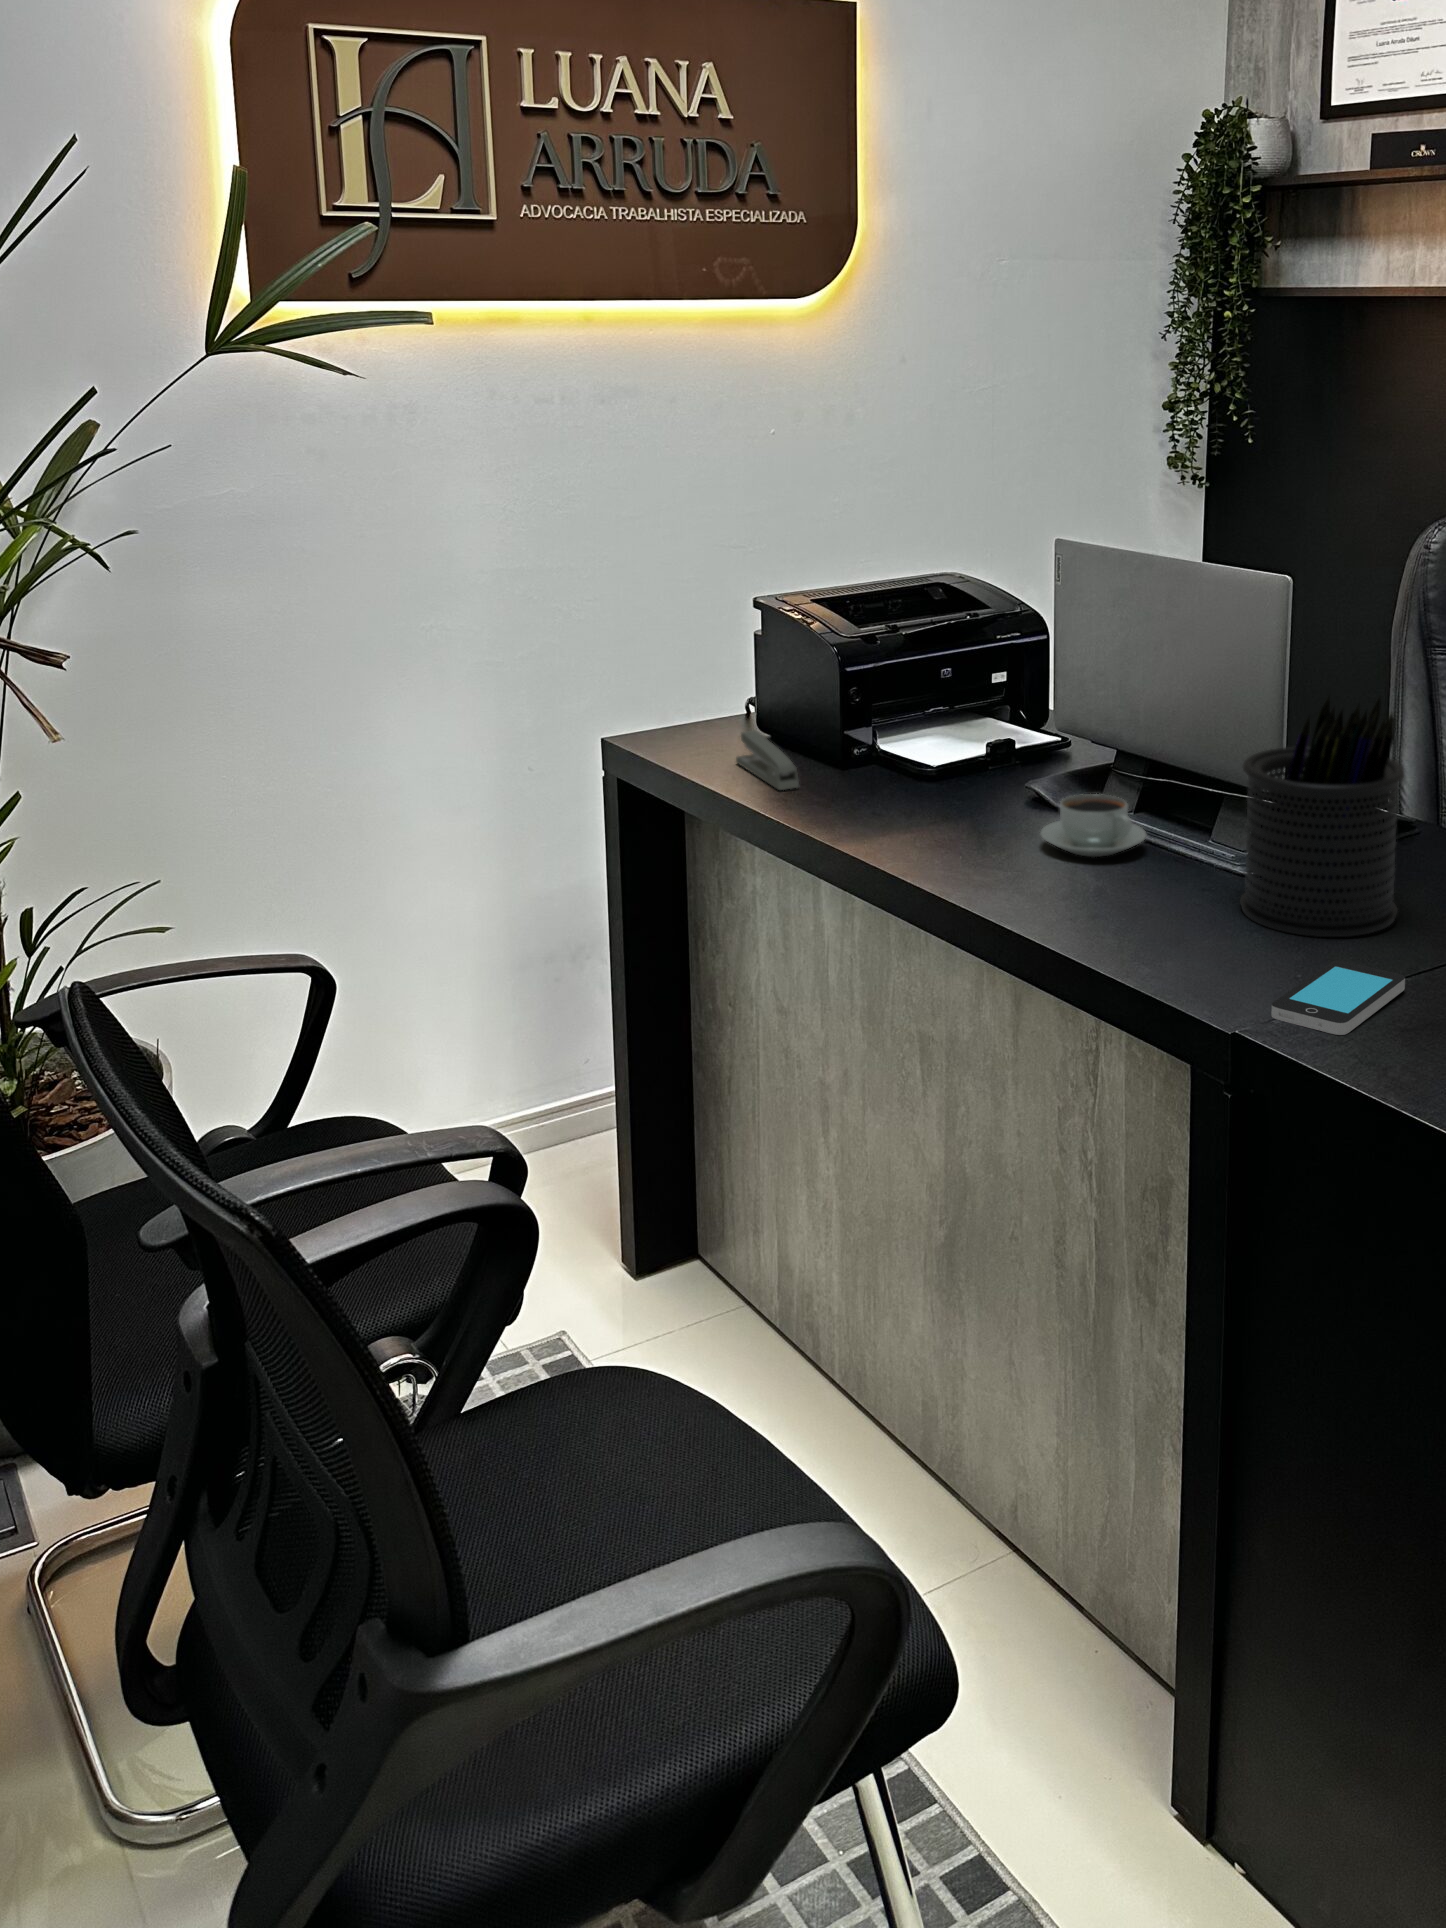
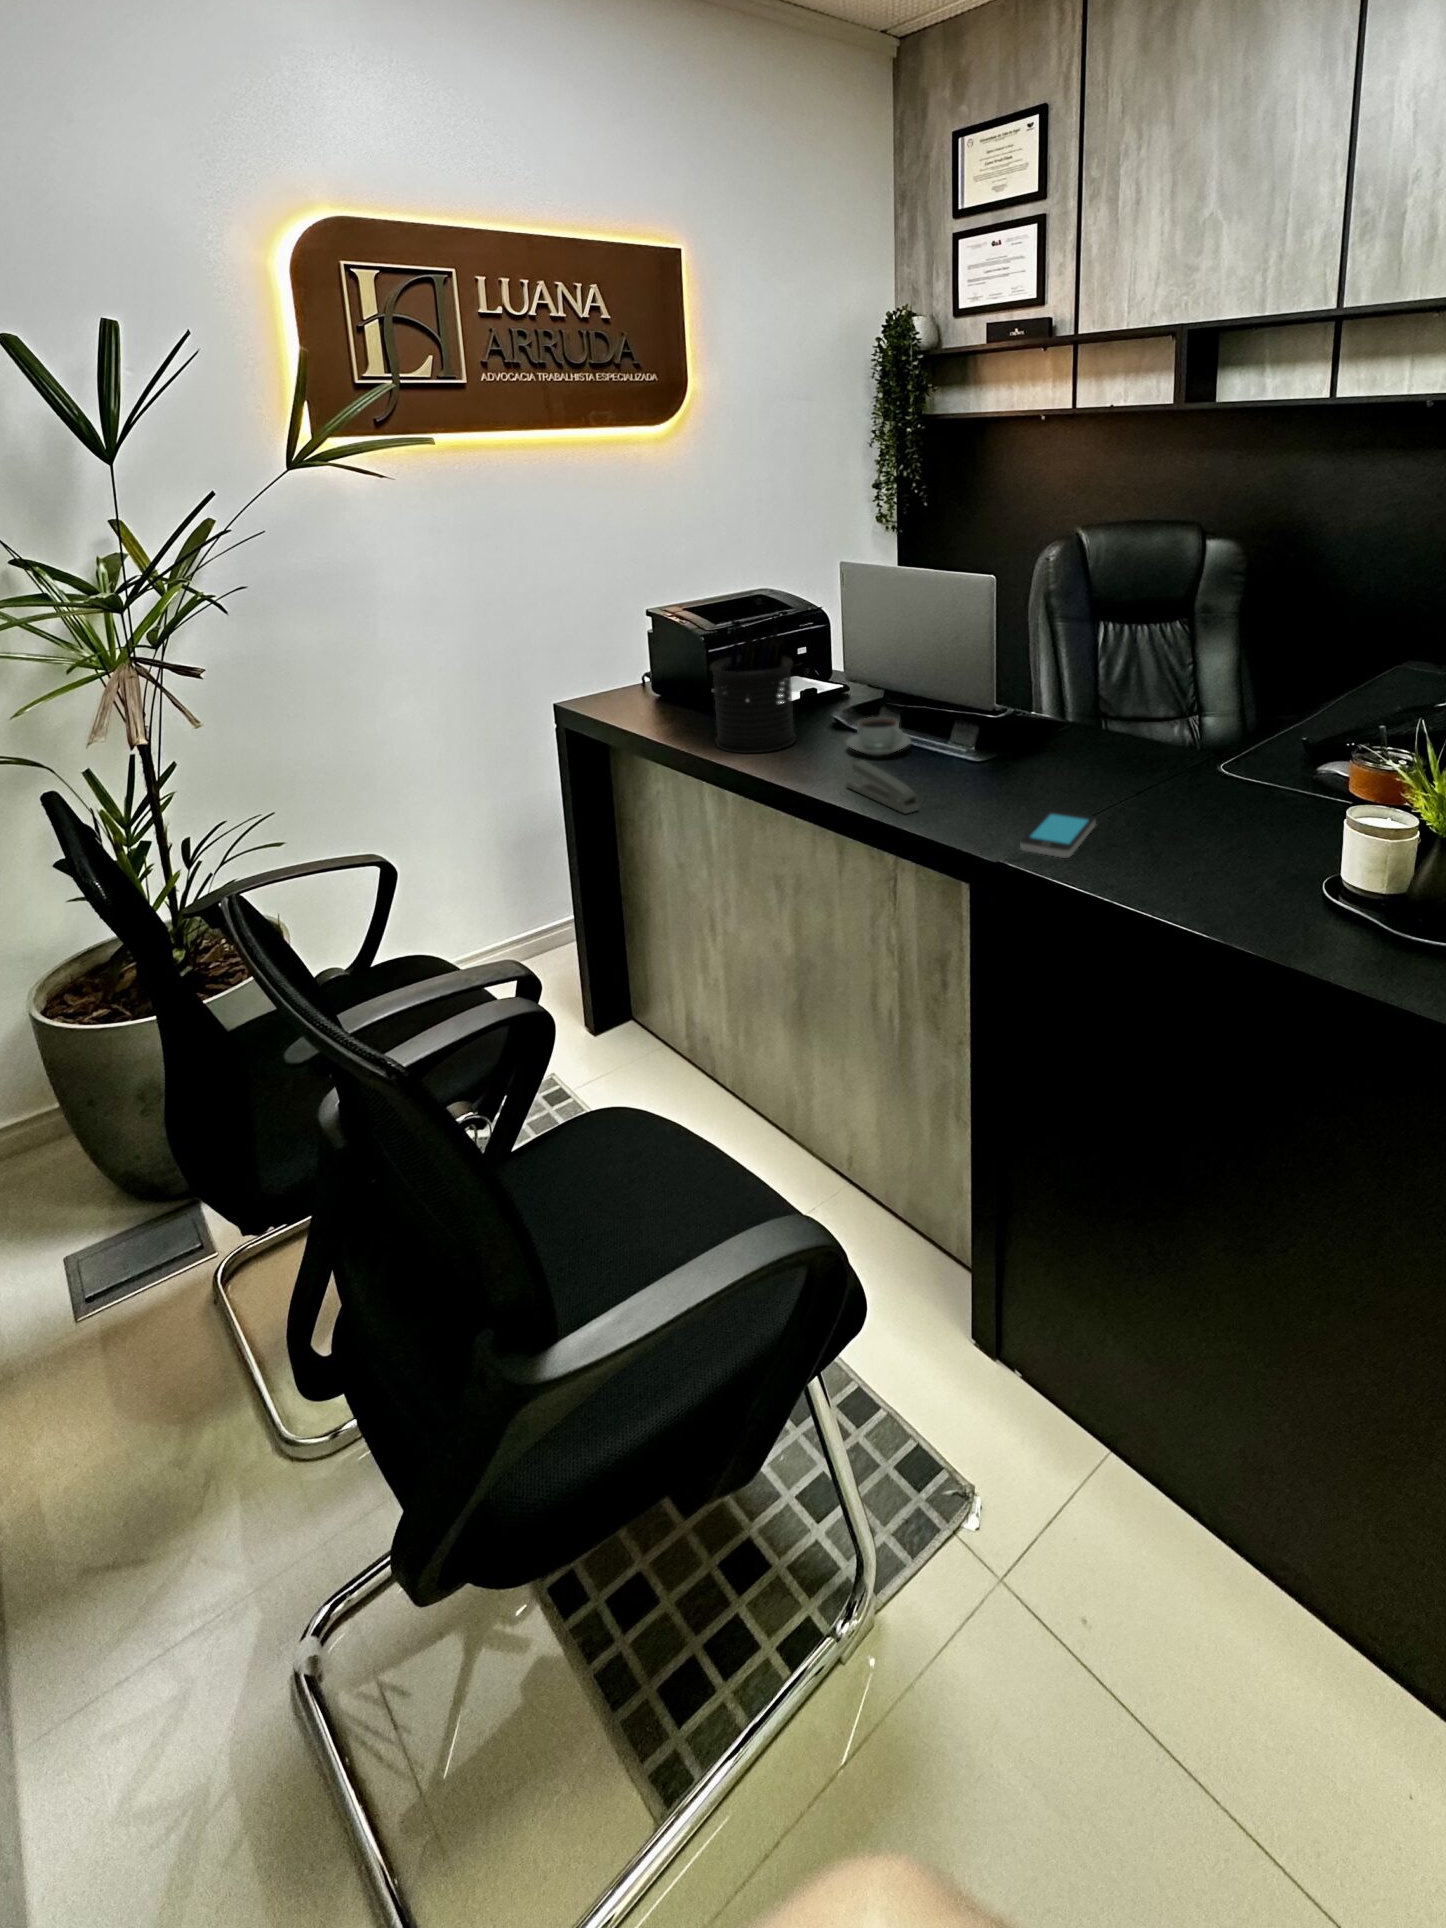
pen holder: present [1240,697,1404,937] -> present [710,625,796,753]
stapler: present [736,730,799,790] -> present [847,760,919,814]

